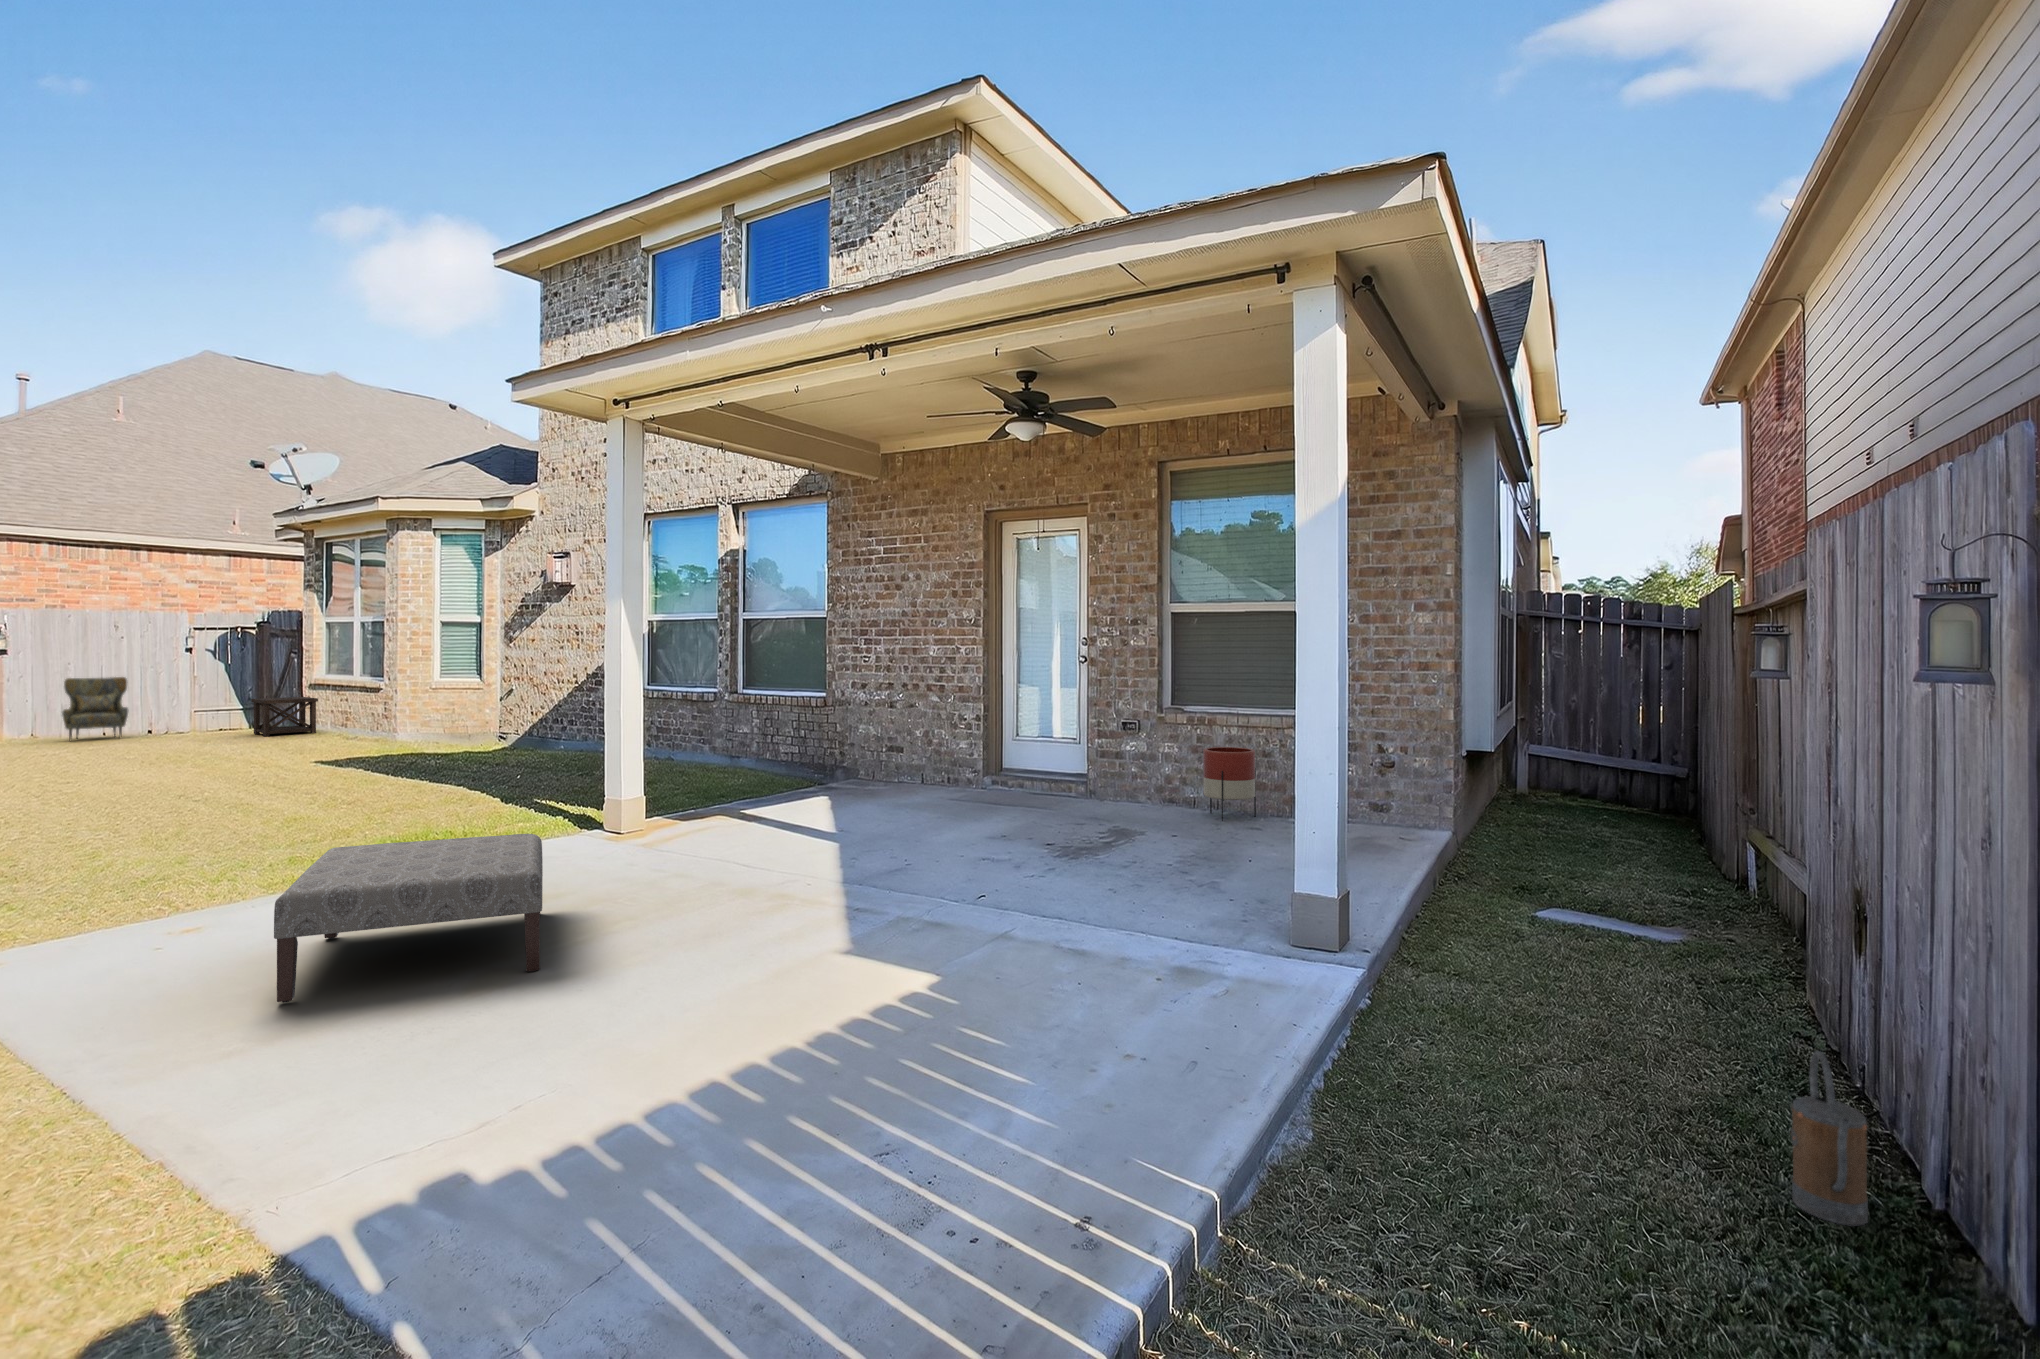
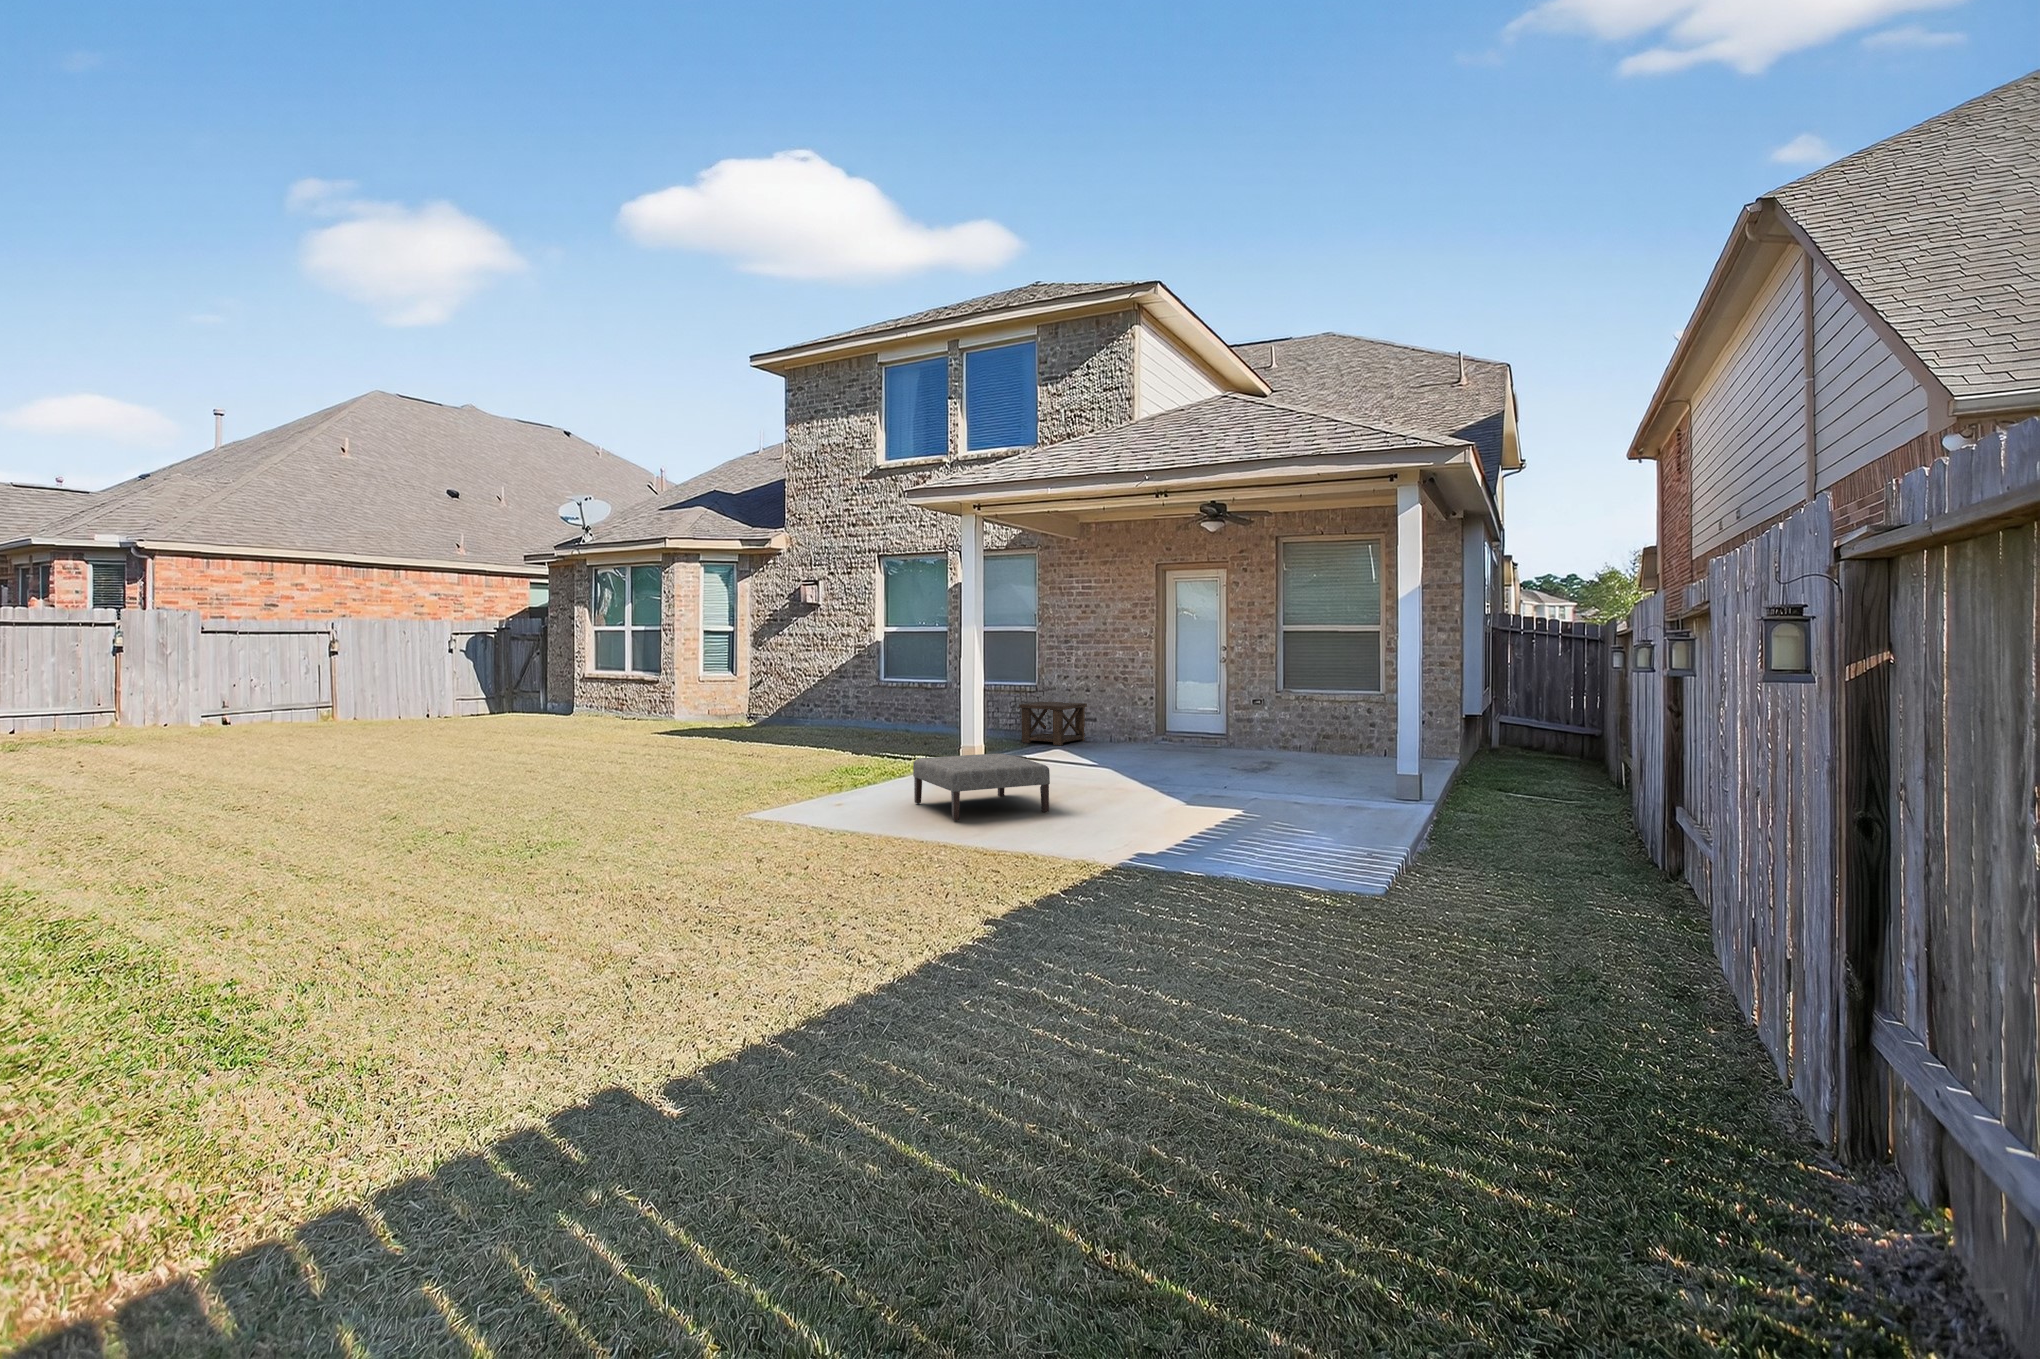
armchair: present [62,677,128,740] -> none [408,671,455,719]
side table: present [251,697,318,736] -> present [1019,702,1087,745]
planter: present [1203,747,1256,821] -> none [1309,713,1341,757]
watering can: present [1791,1051,1868,1226] -> none [1607,808,1632,863]

